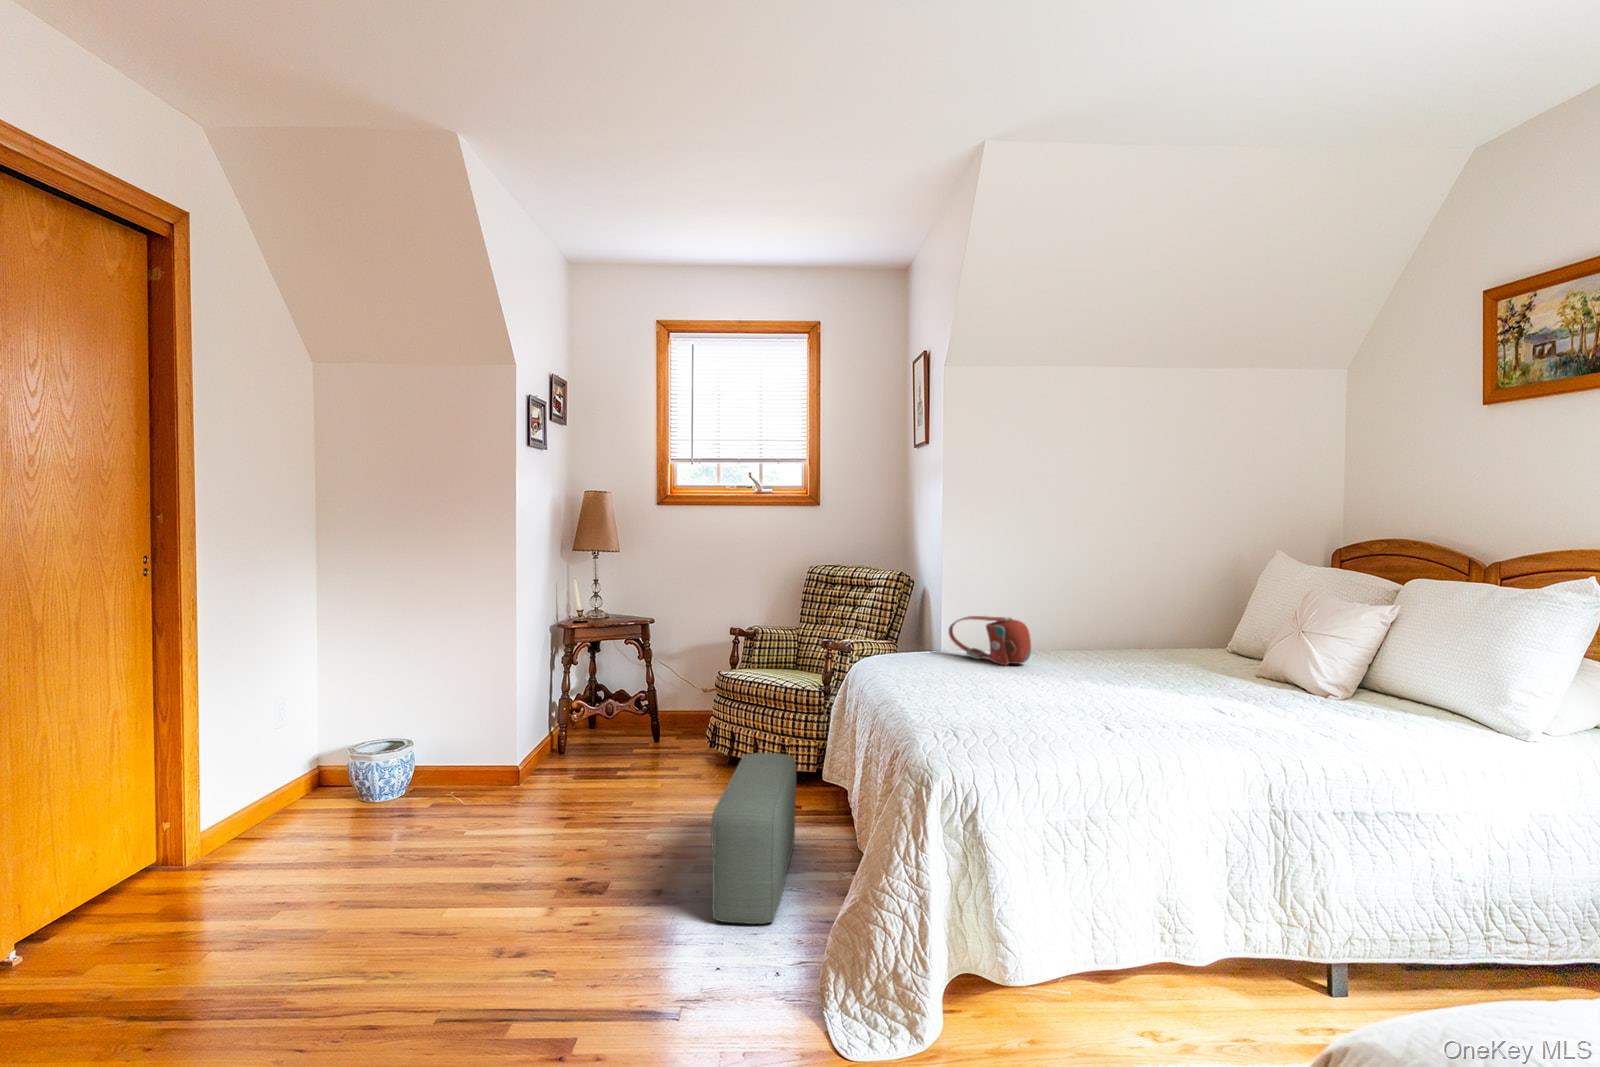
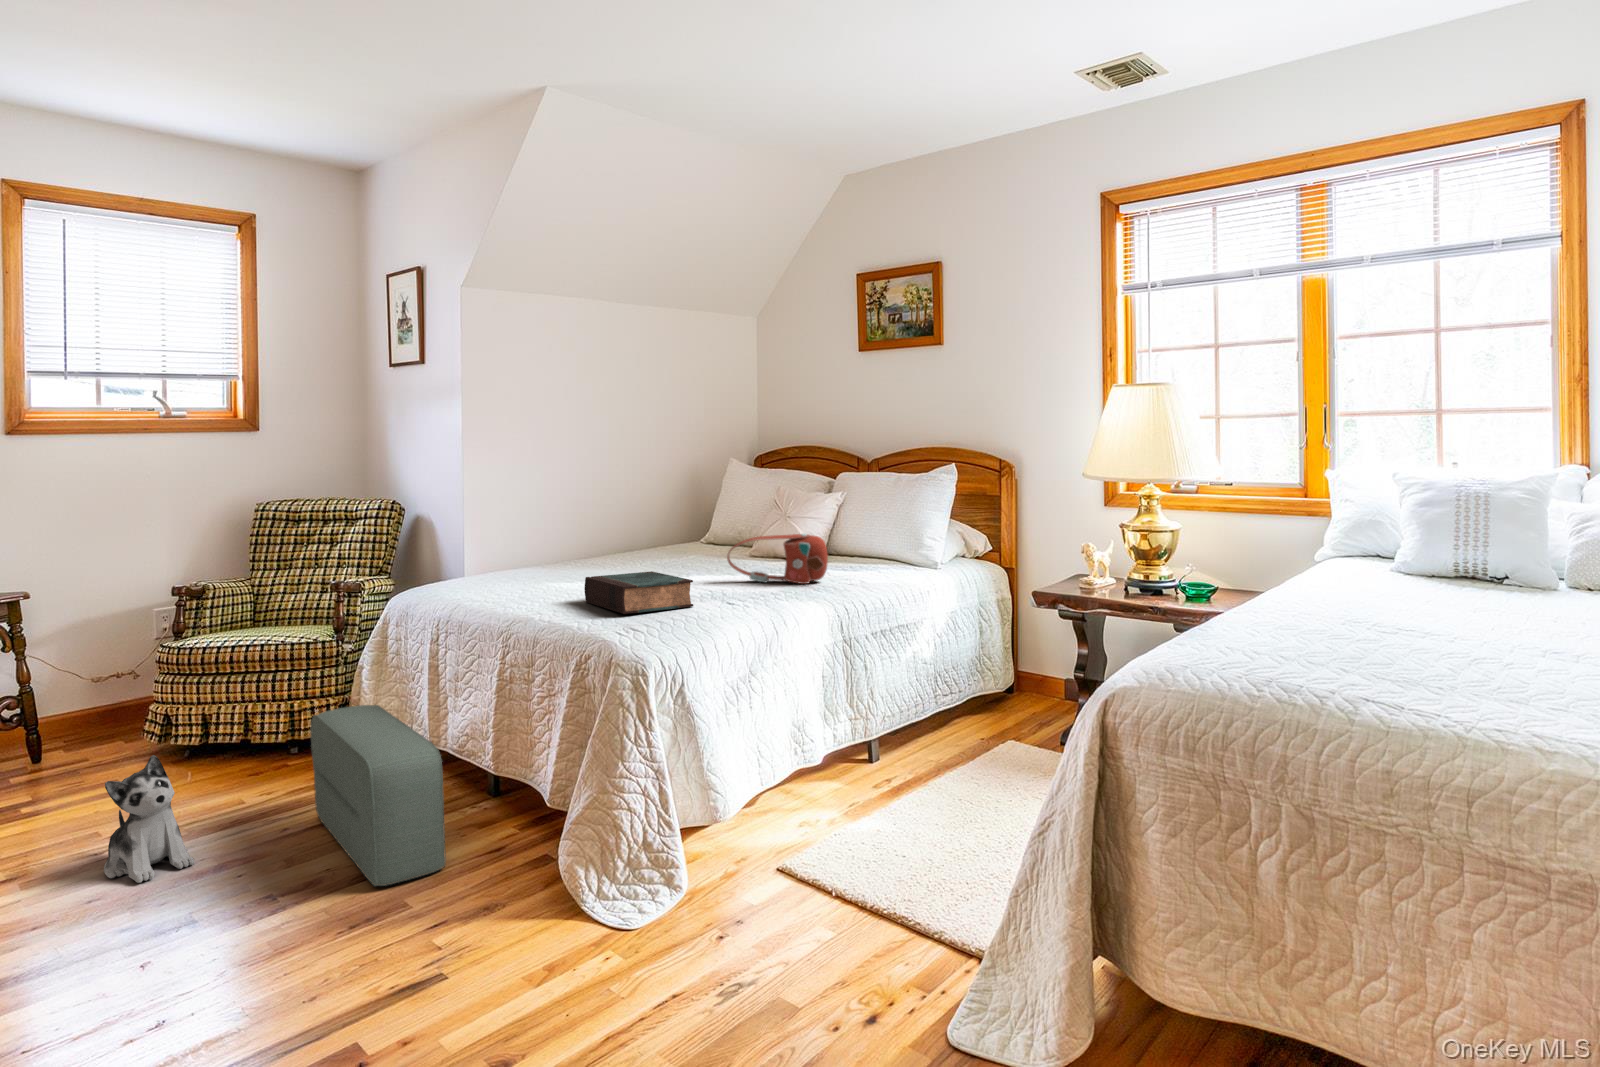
handbag: present [949,616,1031,665] -> present [727,534,828,584]
book: none [963,669,1054,719] -> present [584,571,693,614]
plush toy: none [597,762,651,856] -> present [104,755,194,883]

